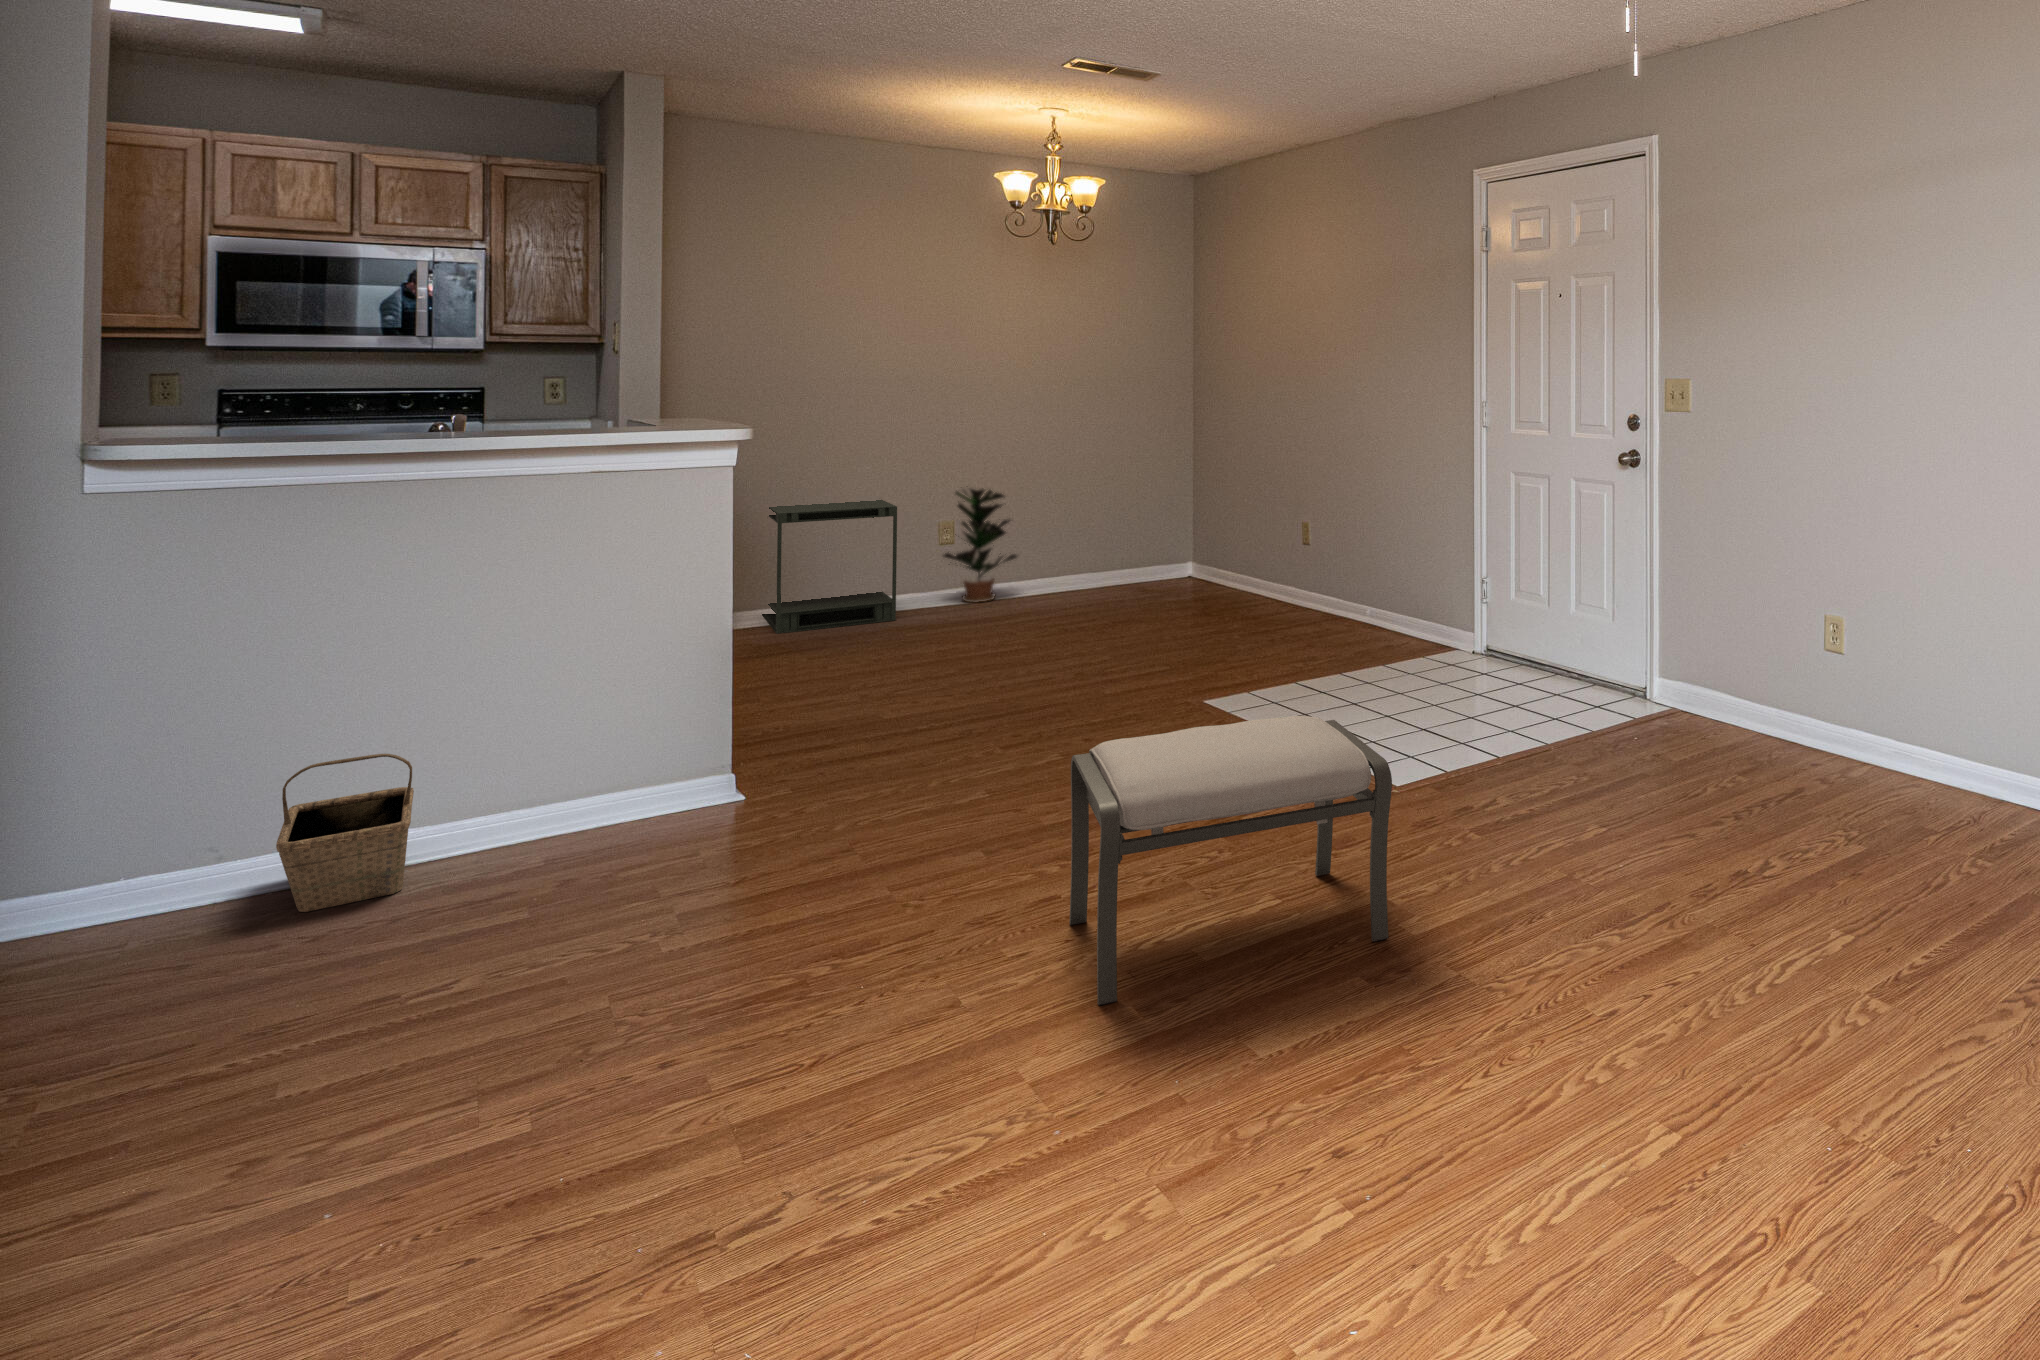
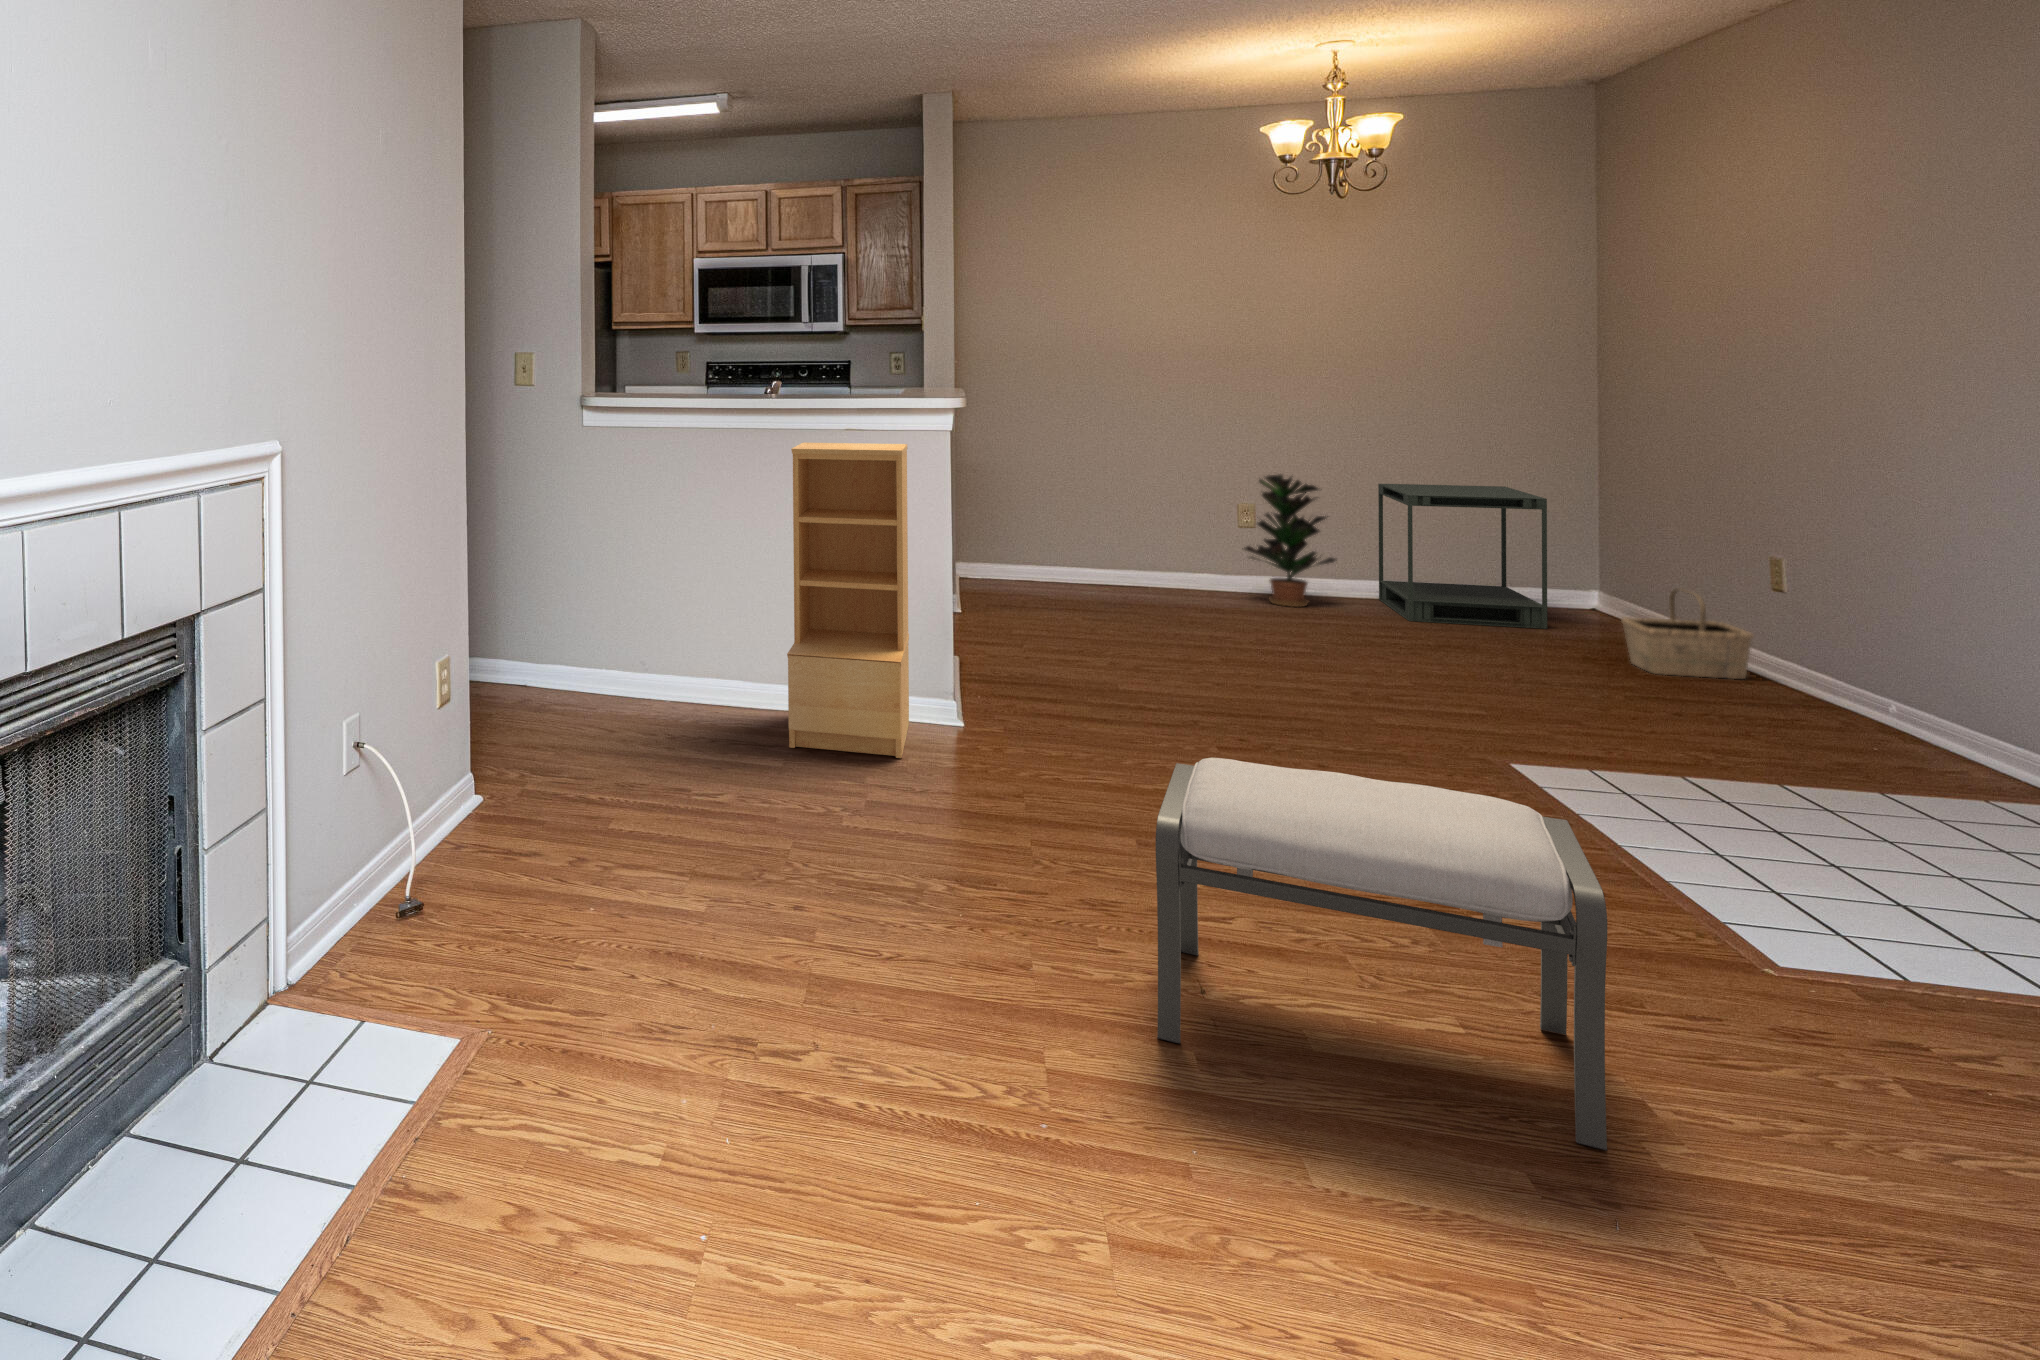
bookshelf: none [521,483,691,876] -> present [787,443,909,758]
side table: present [762,500,897,634] -> present [1378,484,1547,629]
basket: present [276,754,414,912] -> present [1622,589,1754,679]

